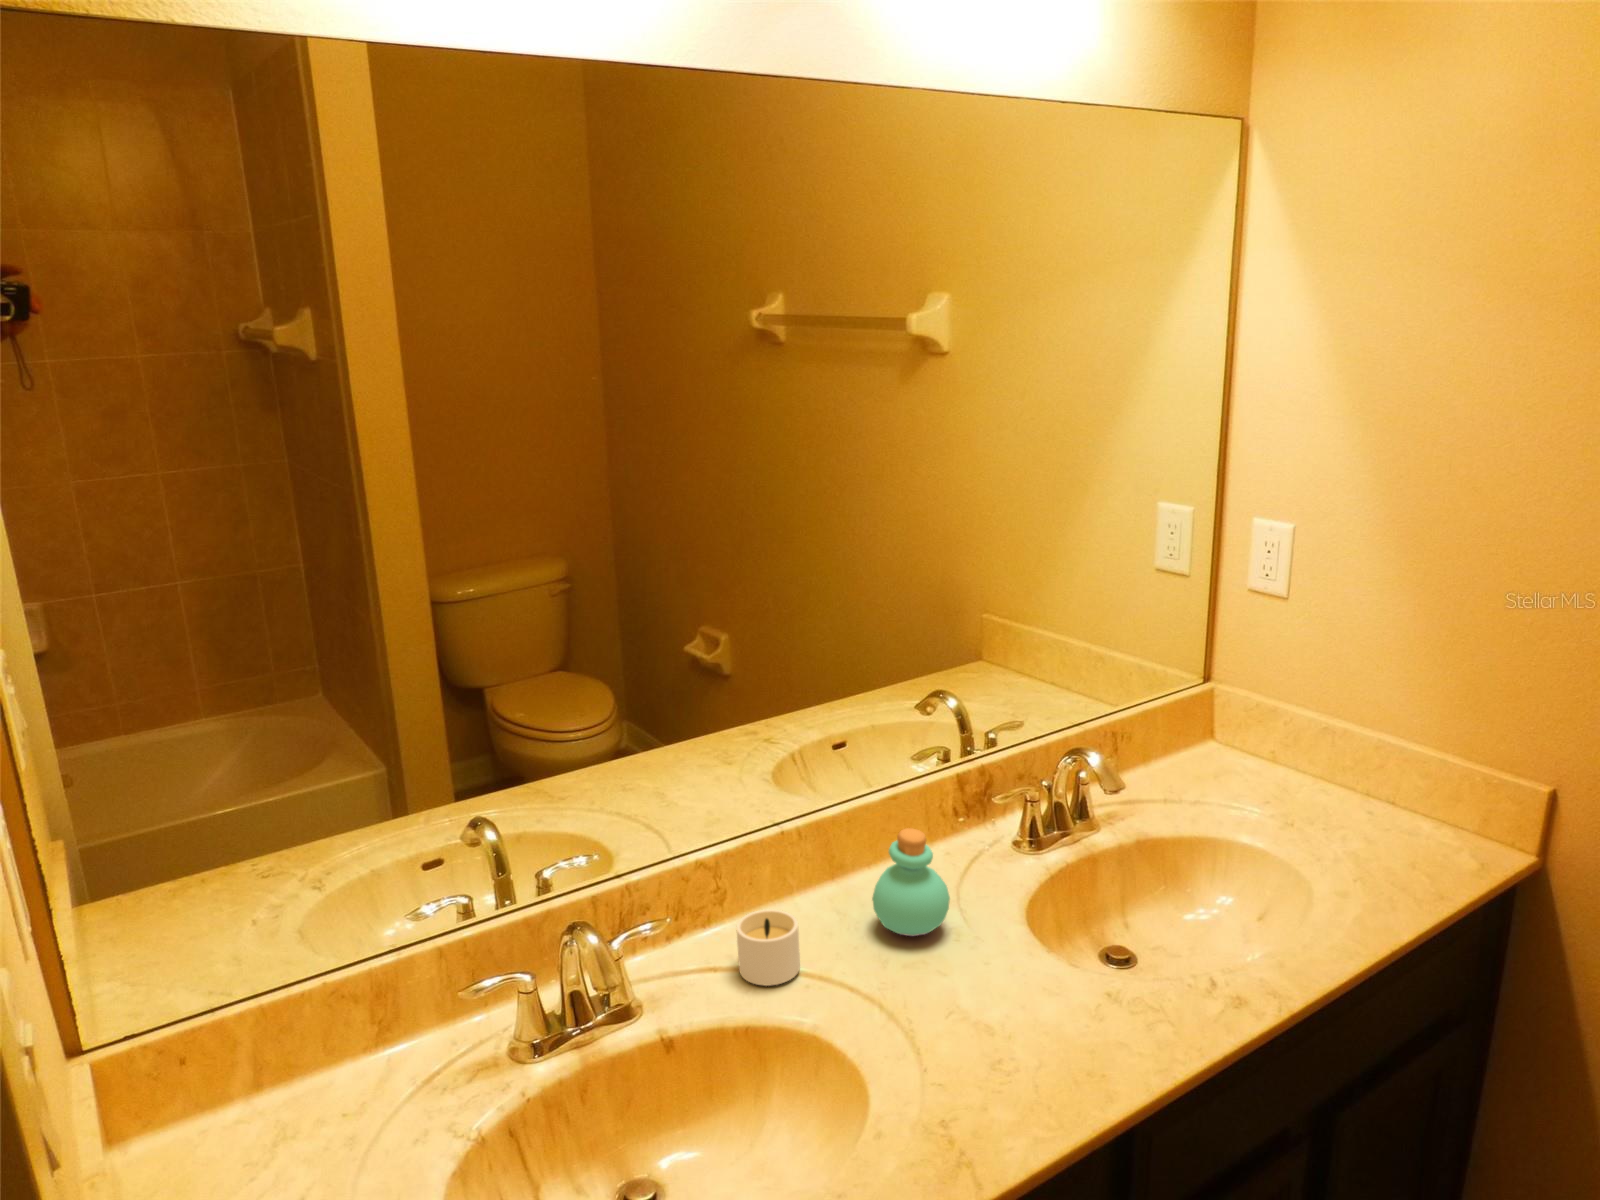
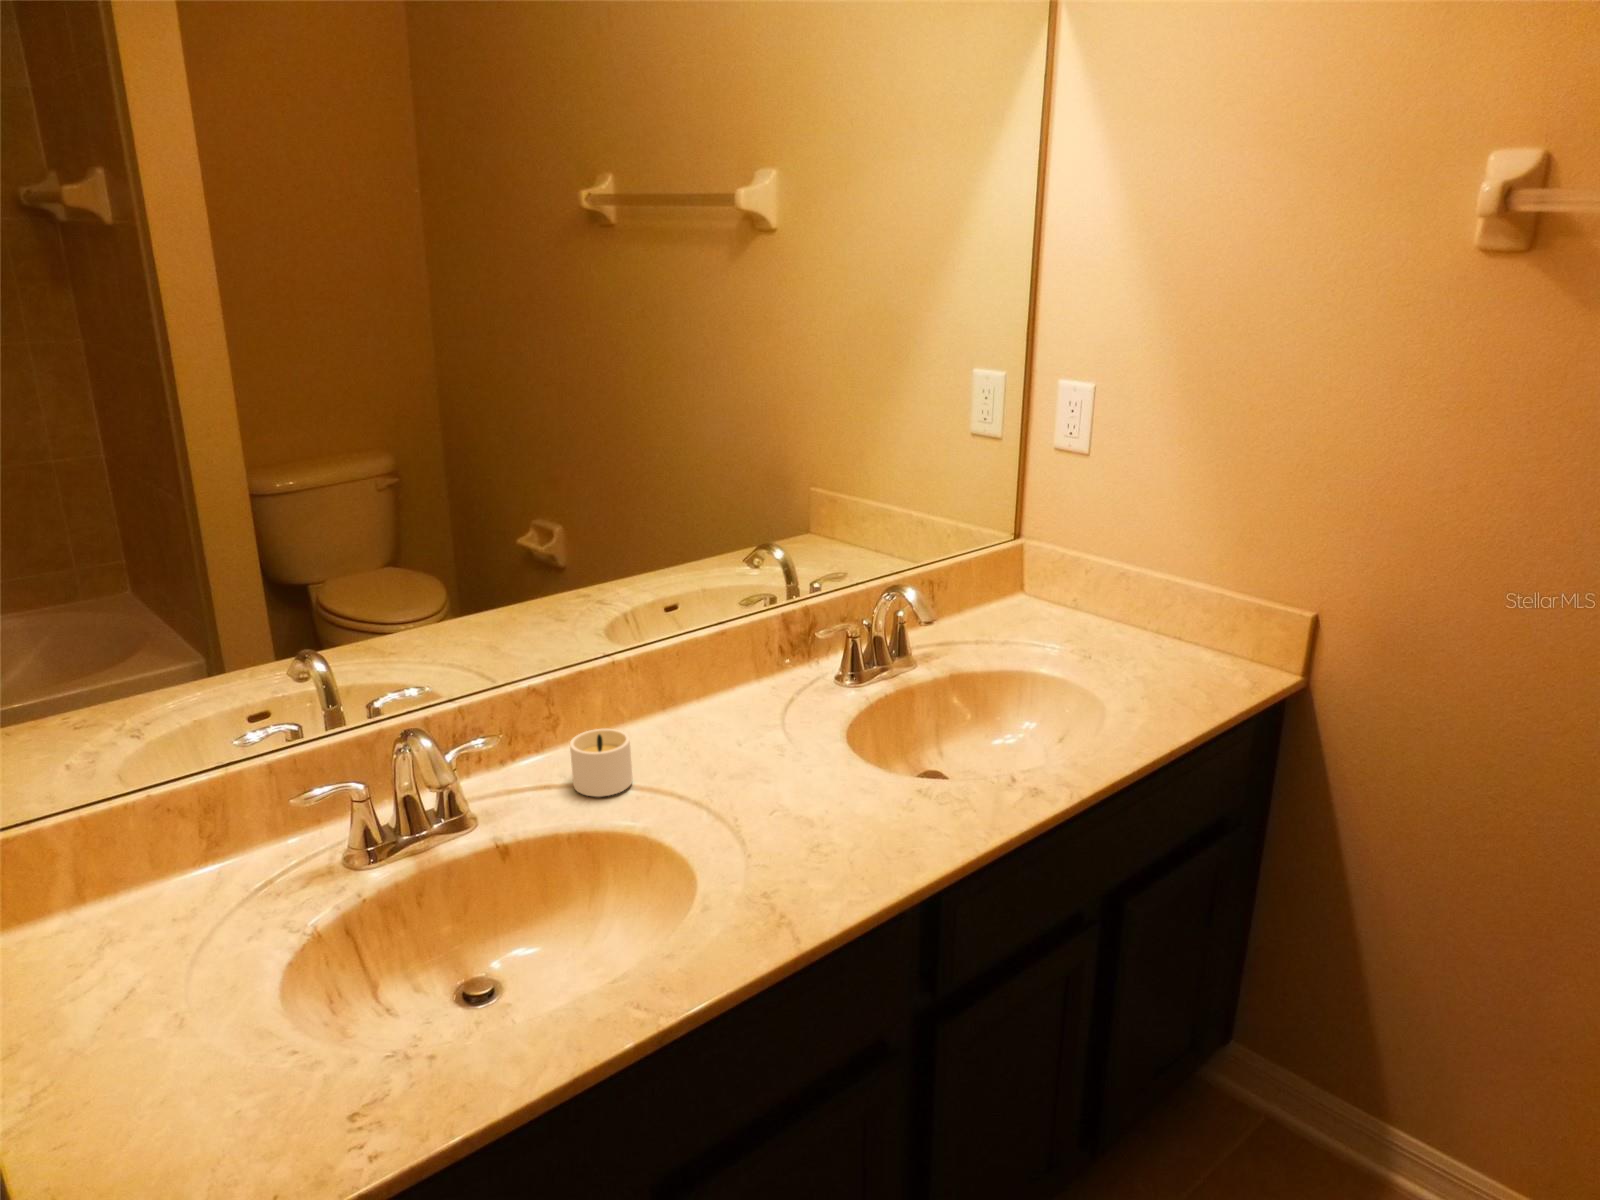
perfume bottle: present [872,828,950,936] -> none [702,652,775,752]

